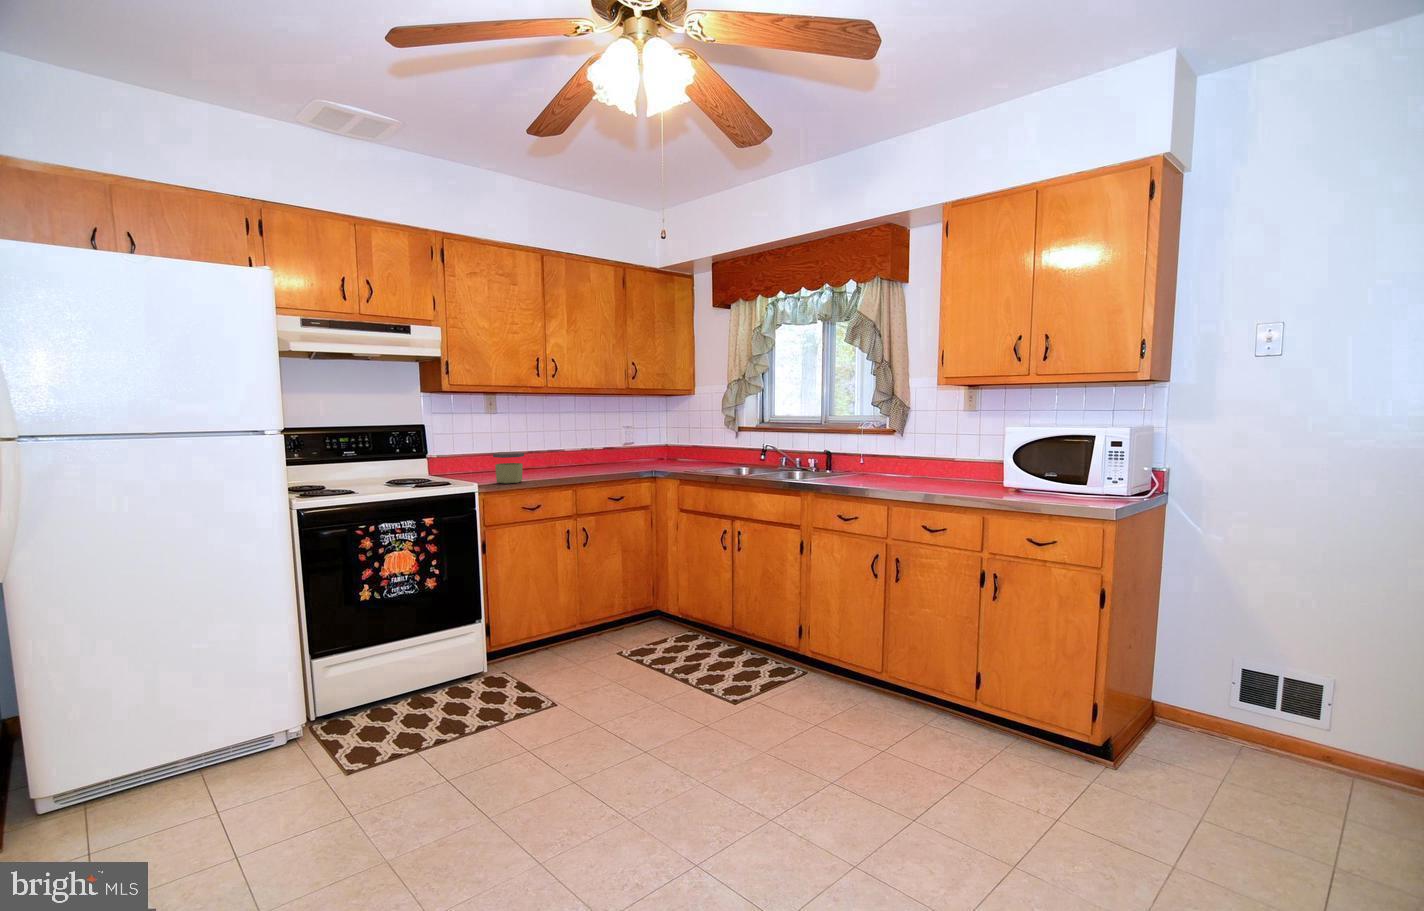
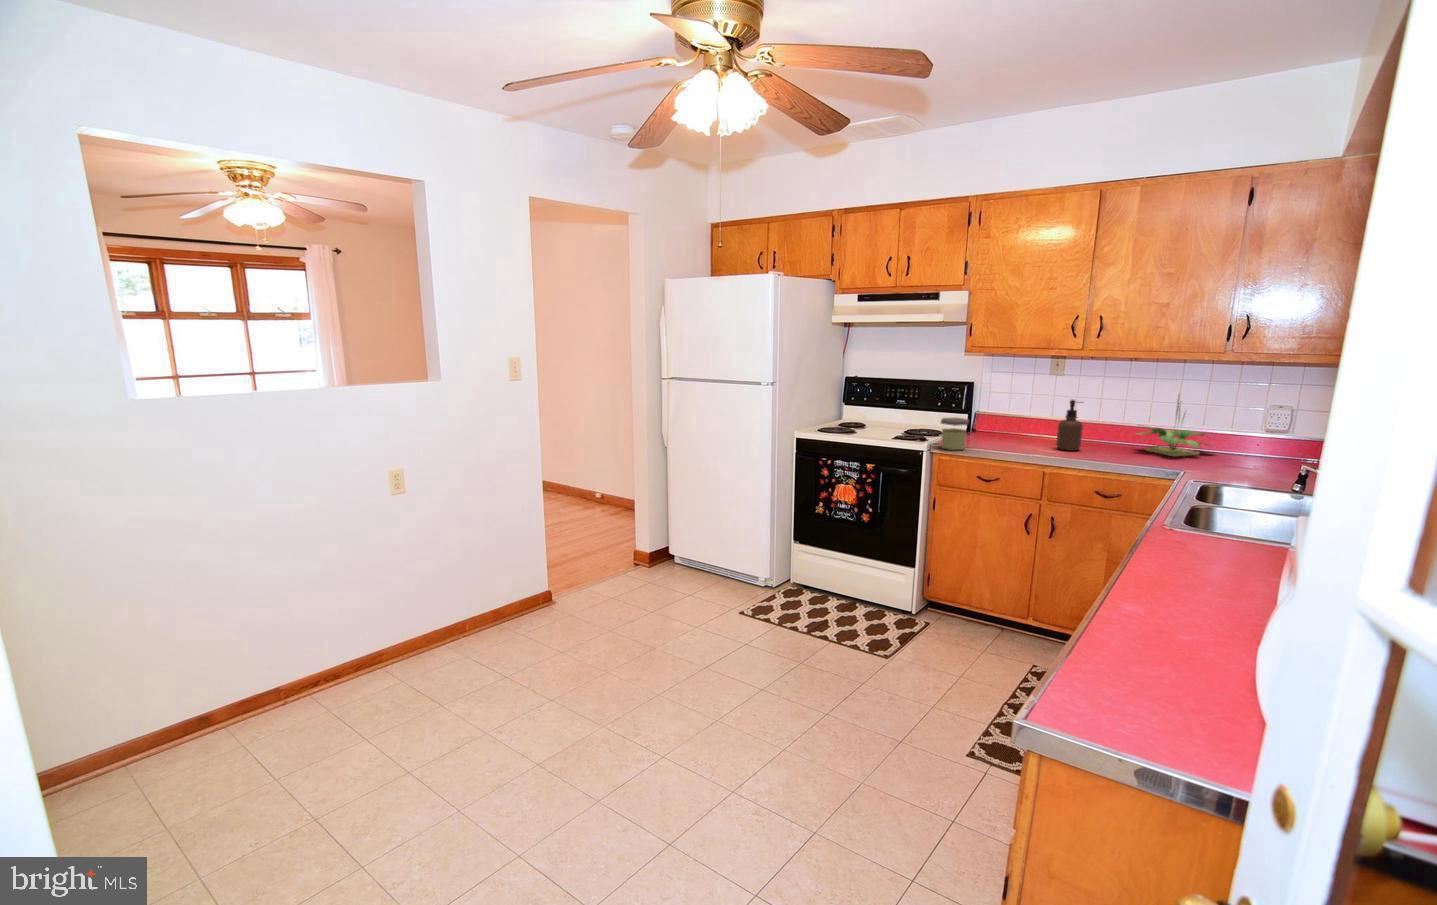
potted plant: none [587,418,634,466] -> present [1138,395,1204,456]
soap dispenser: none [558,429,577,472] -> present [1056,400,1083,451]

